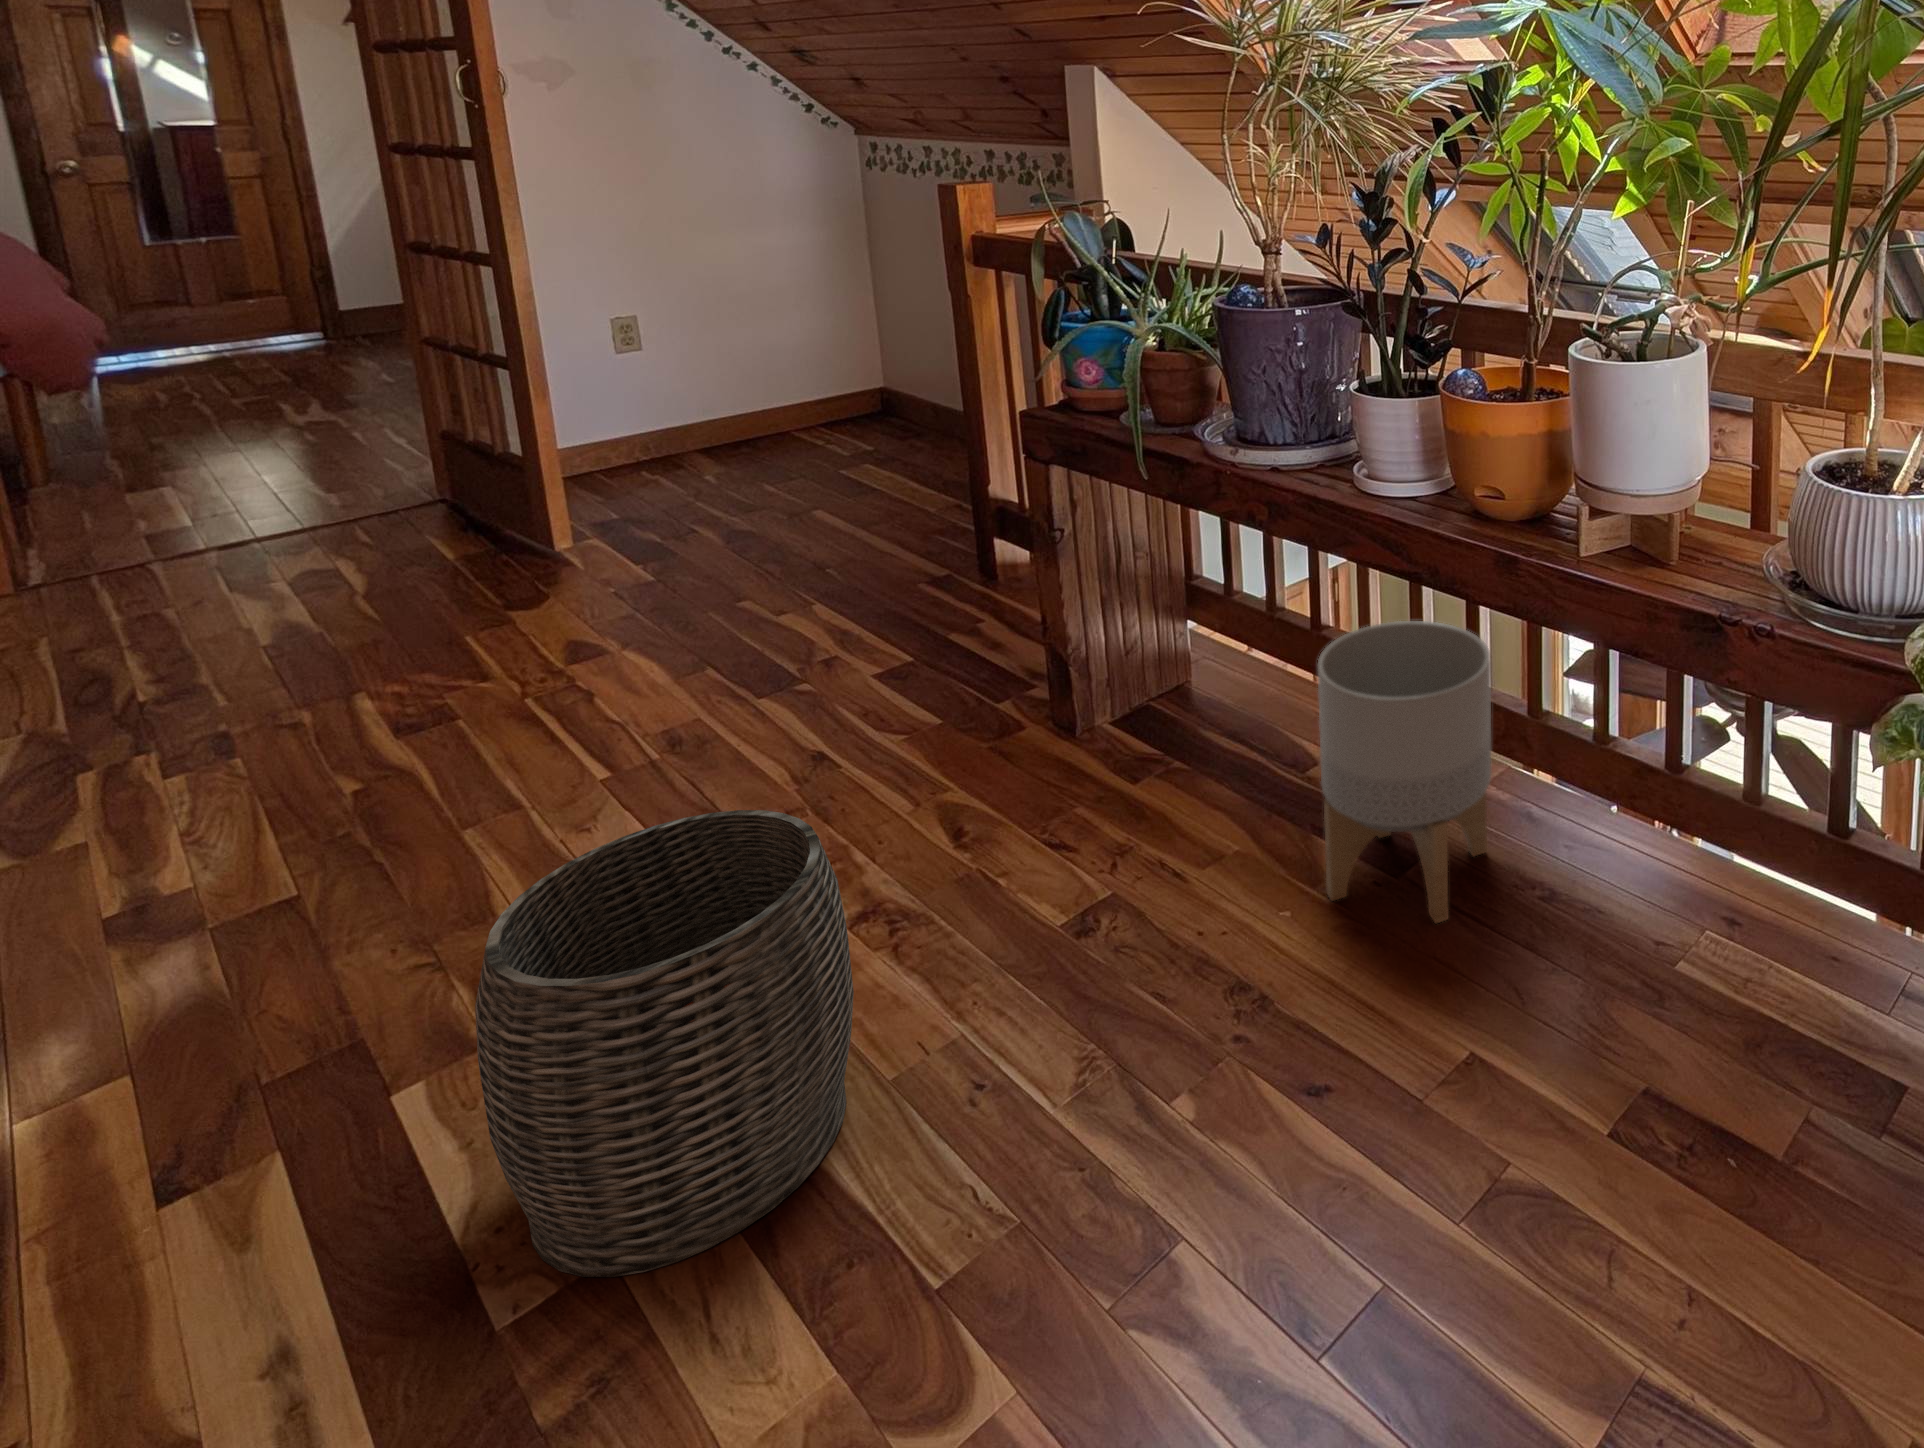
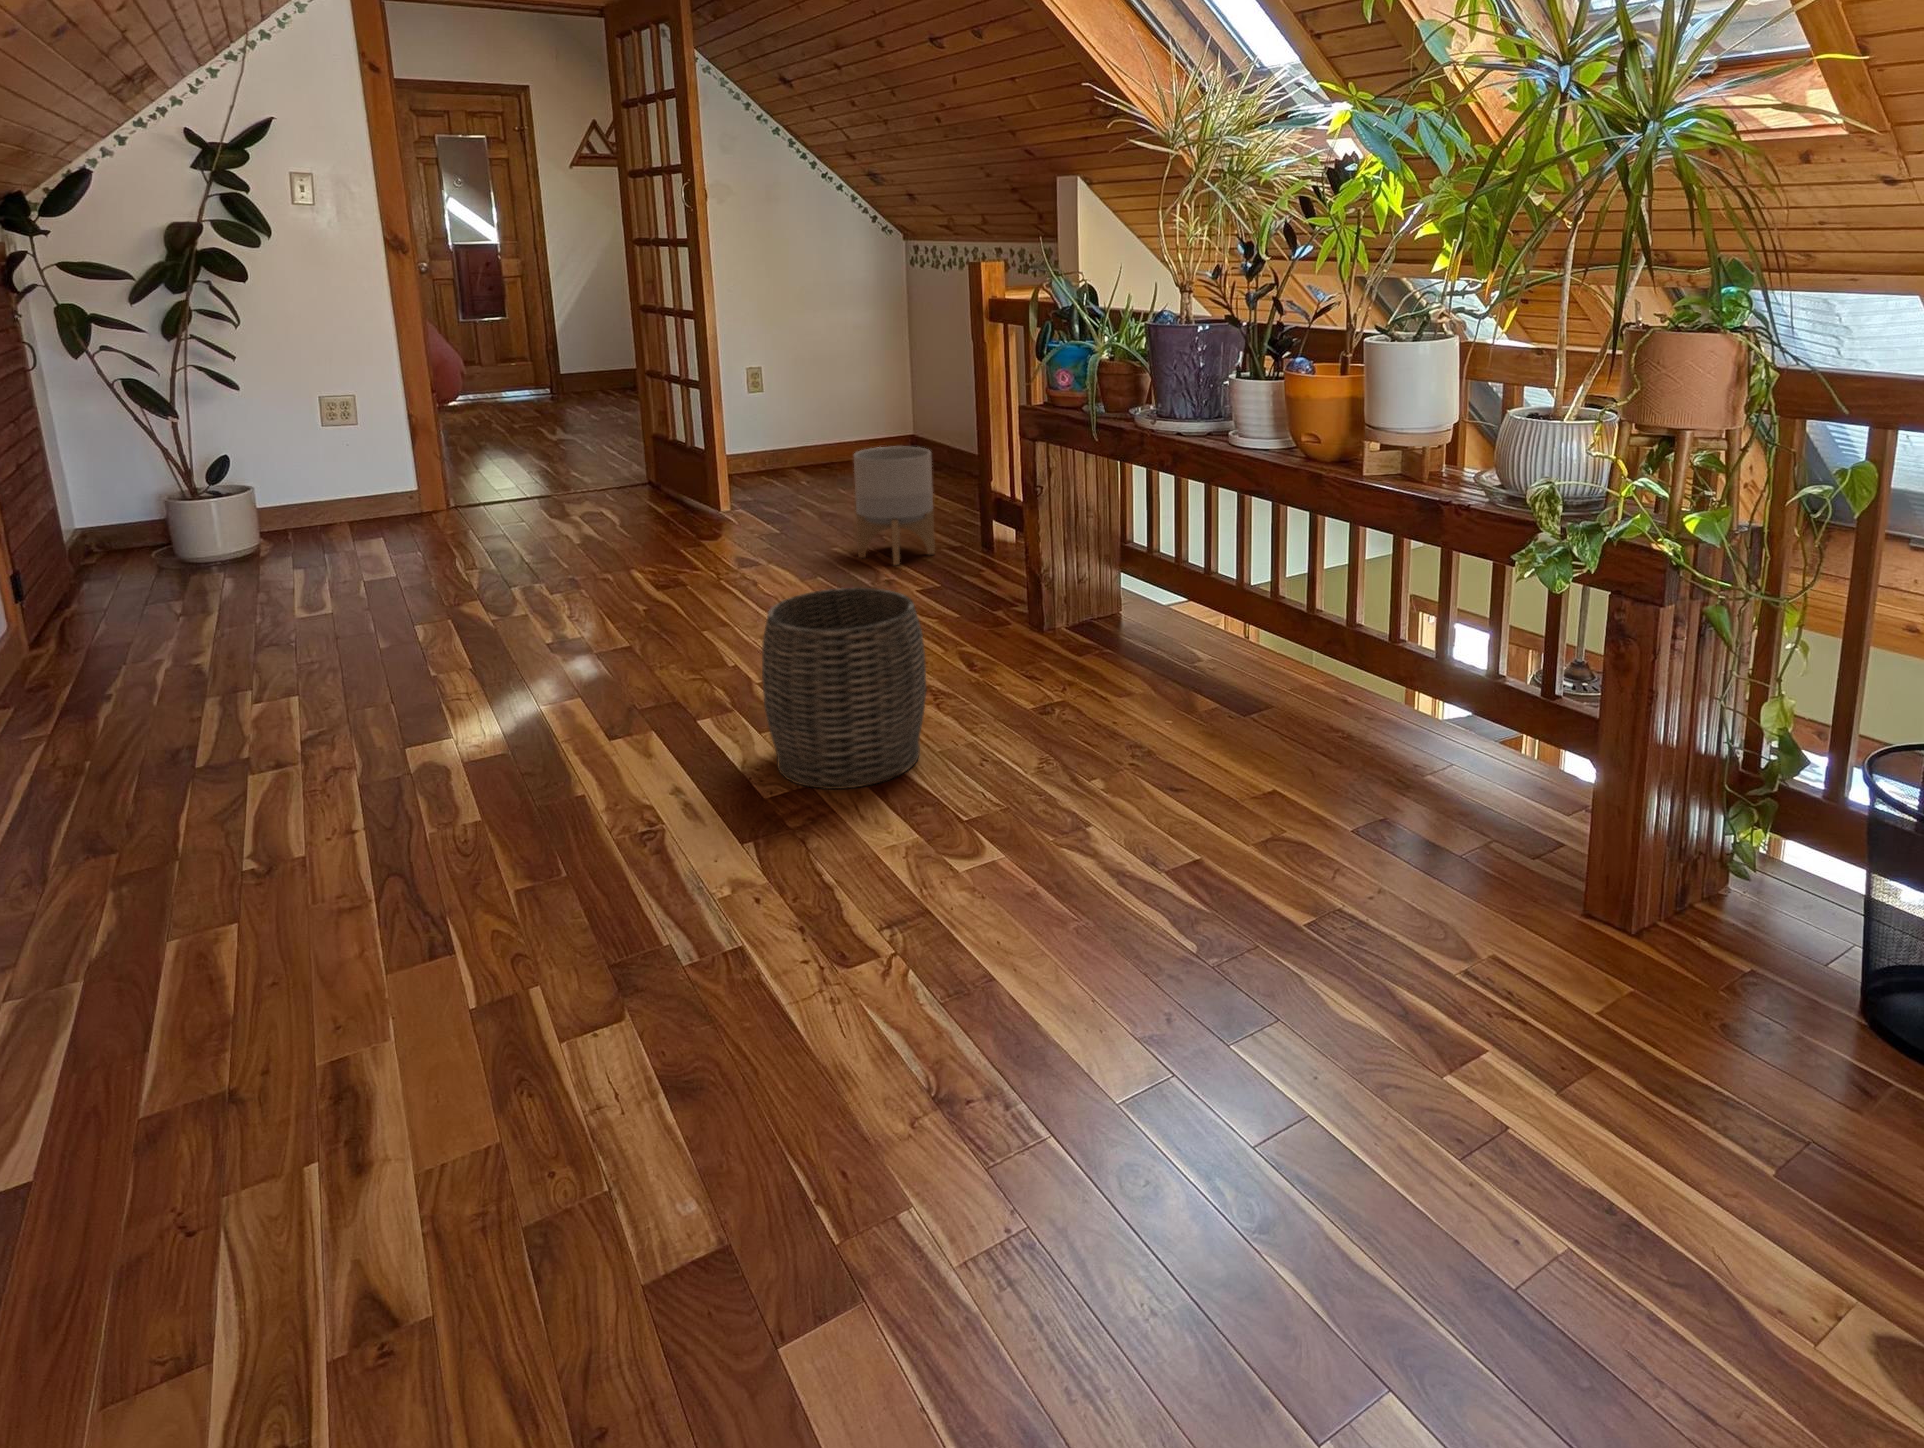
planter: present [1318,621,1491,923] -> present [854,446,935,565]

